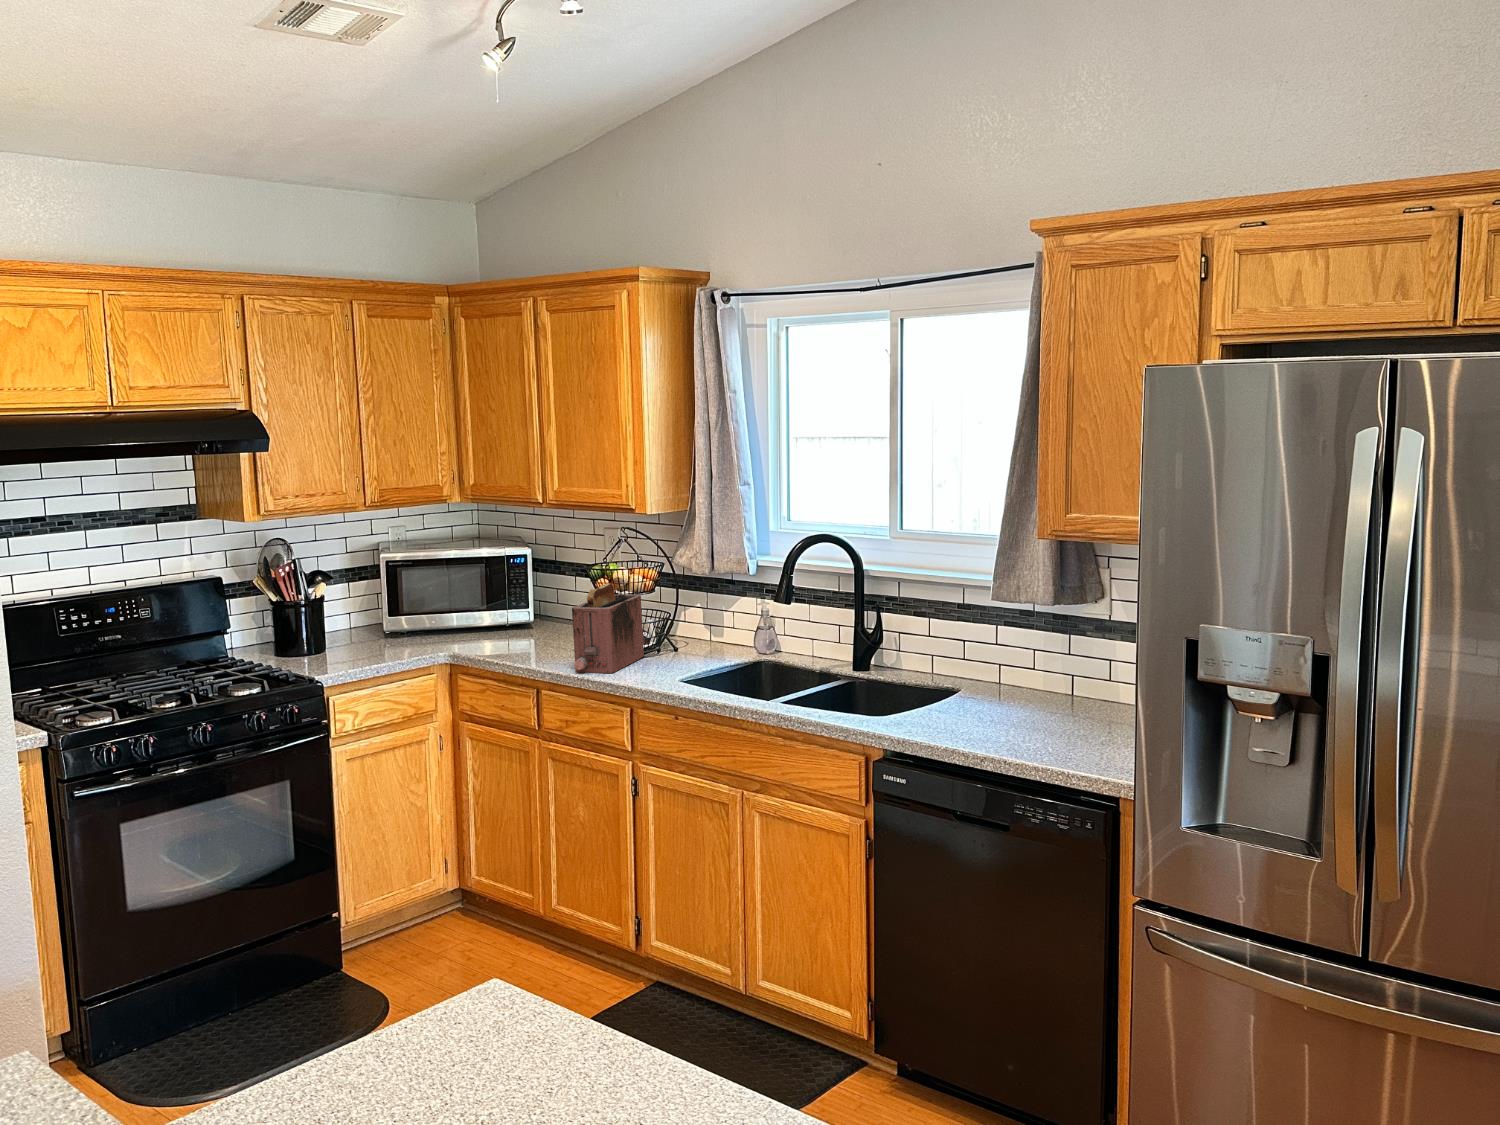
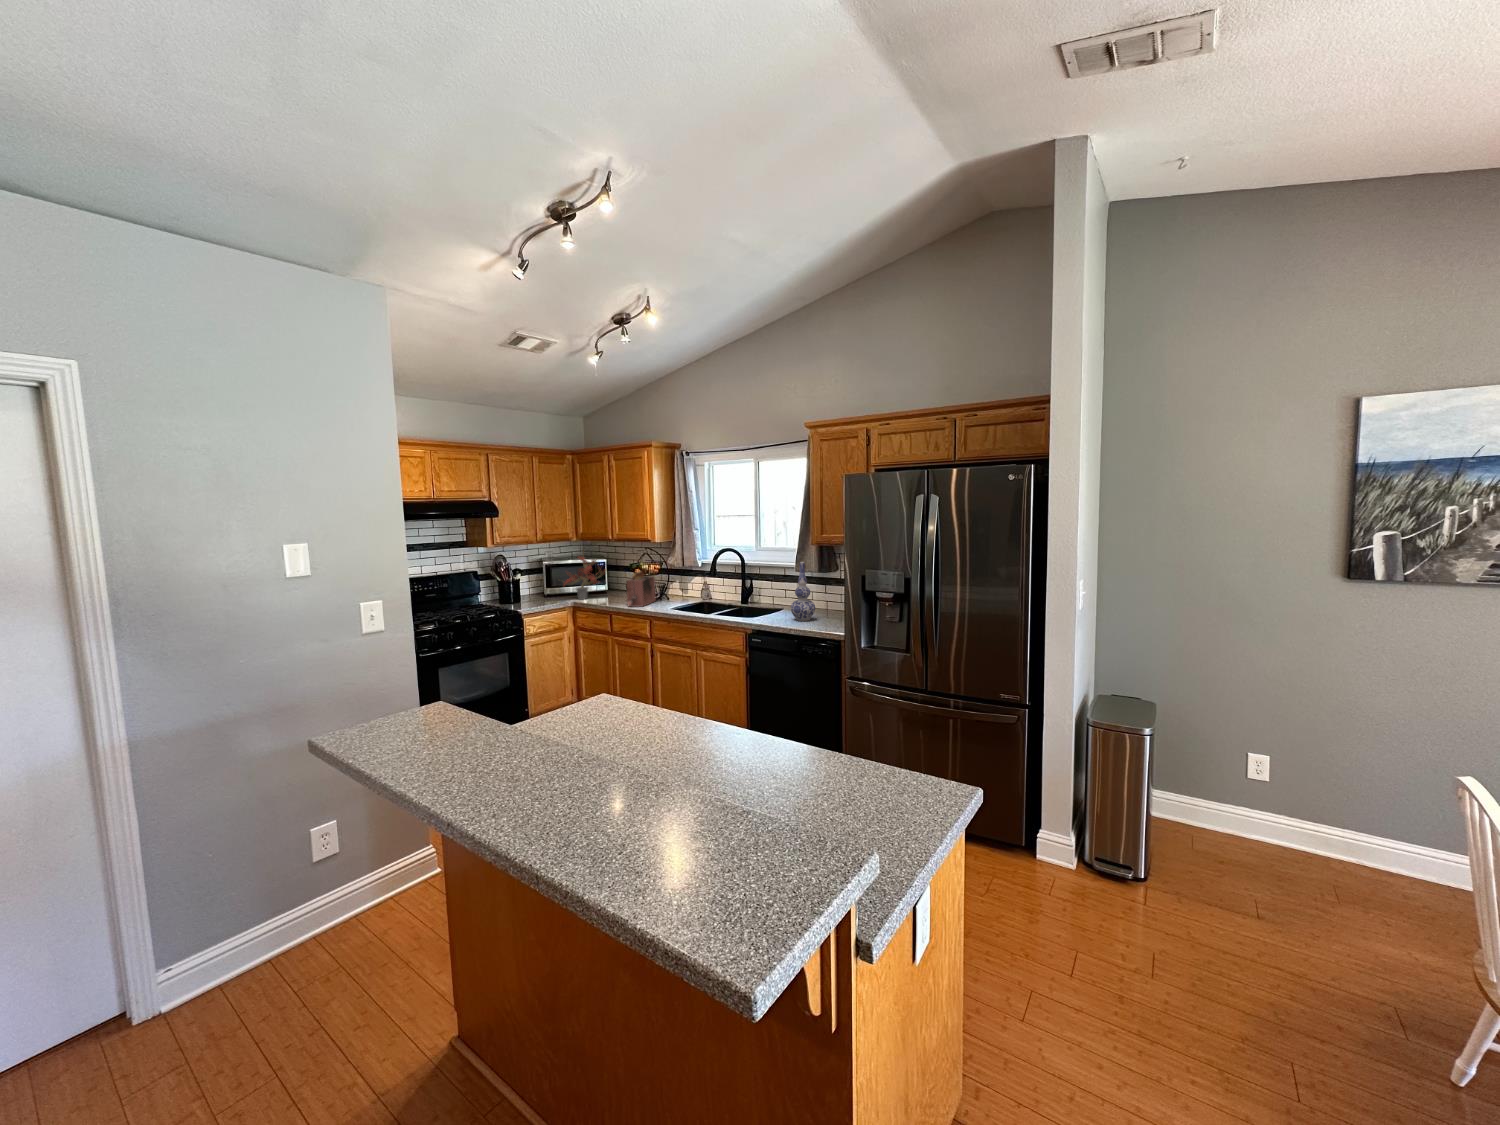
potted plant: none [409,521,531,646] -> present [564,557,606,600]
vase: none [983,581,1048,734] -> present [791,562,815,621]

